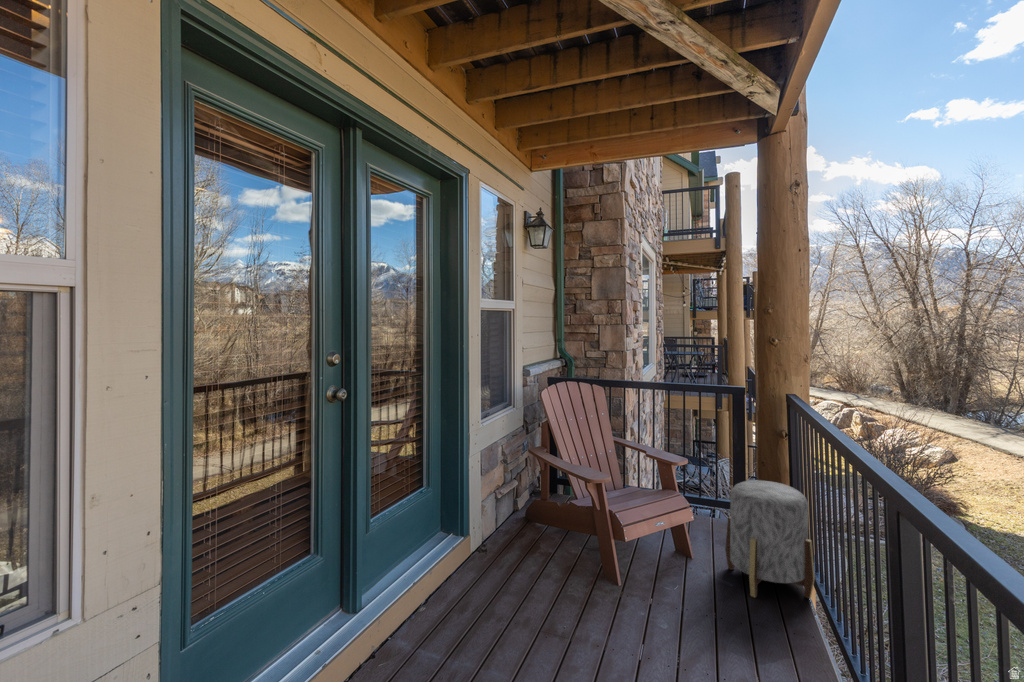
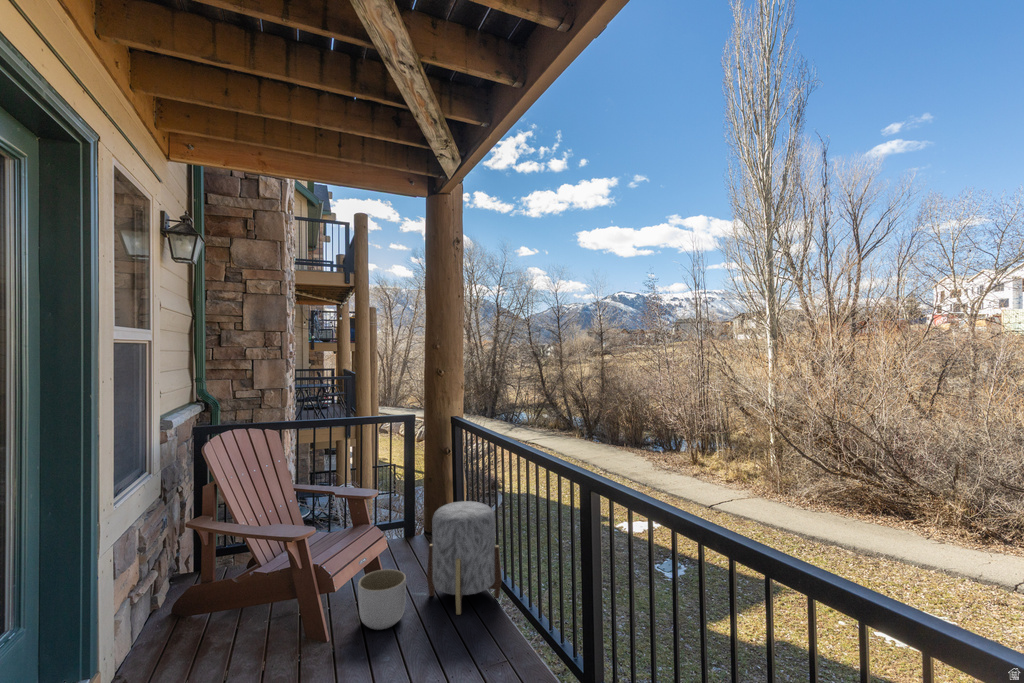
planter: none [650,526,696,581] -> present [358,569,406,630]

